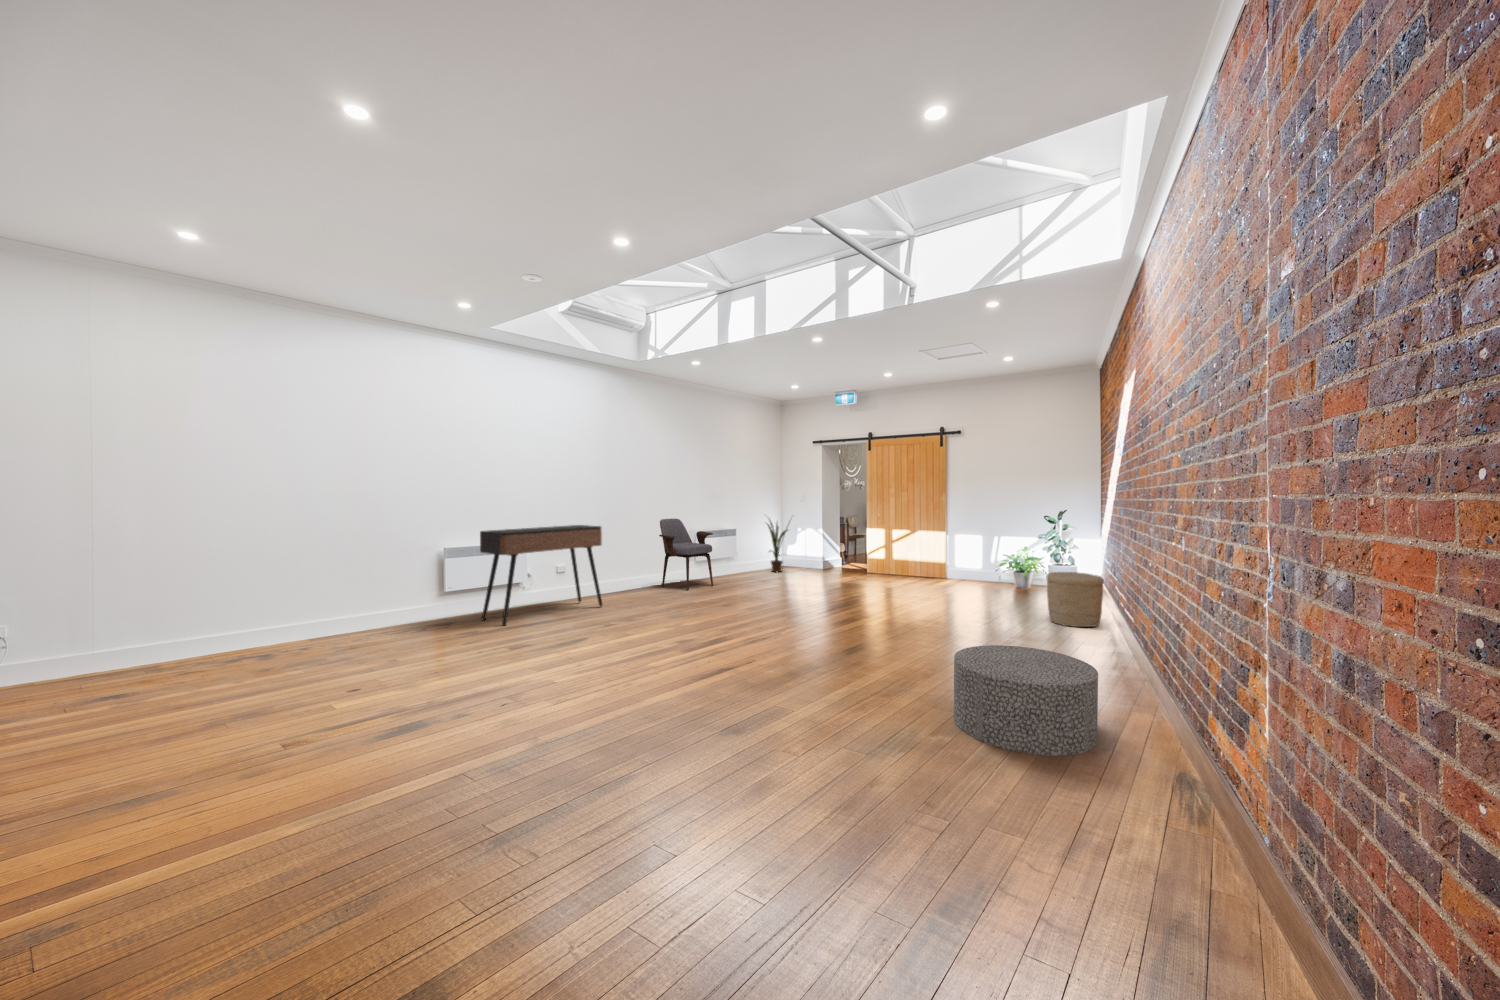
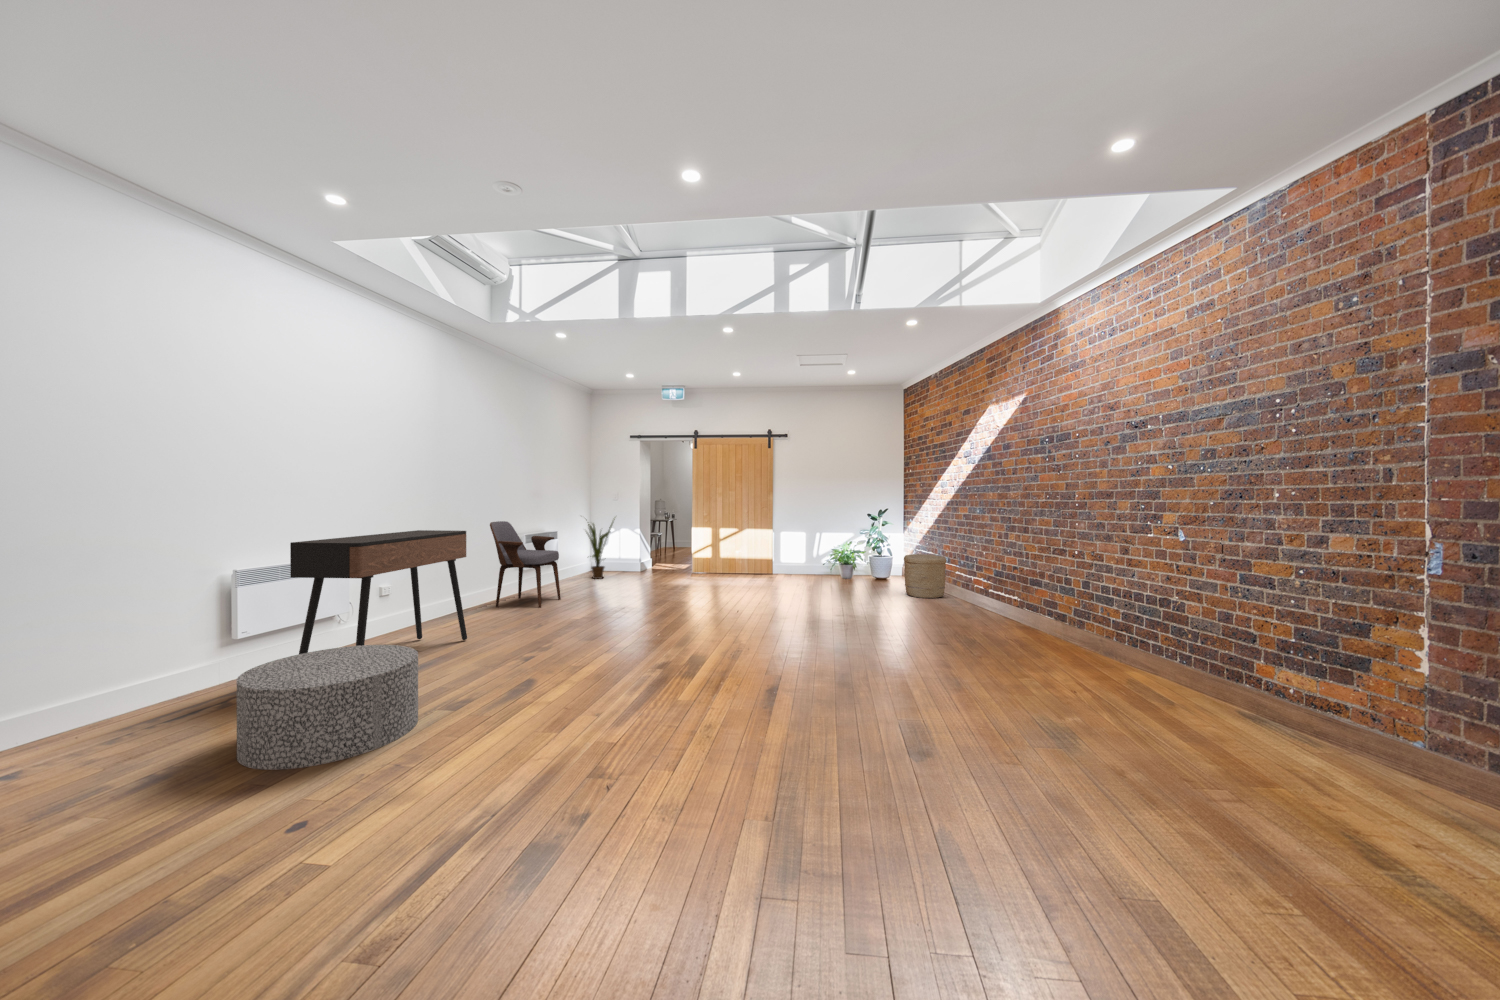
ottoman: present [954,645,1098,756] -> present [237,645,418,770]

